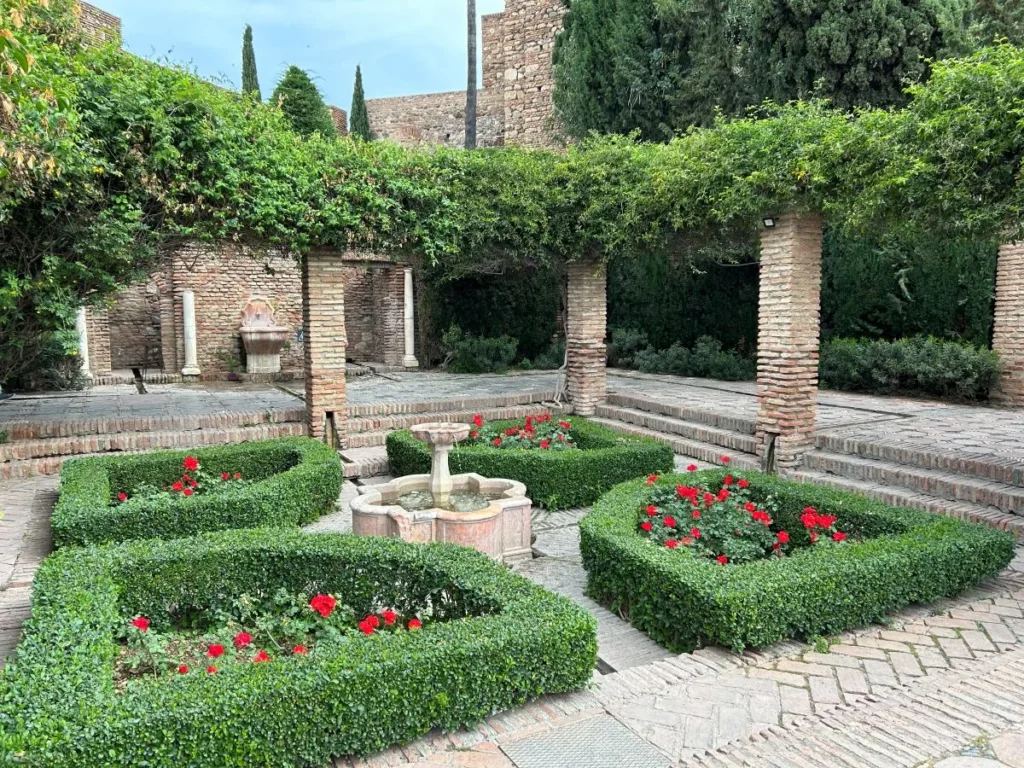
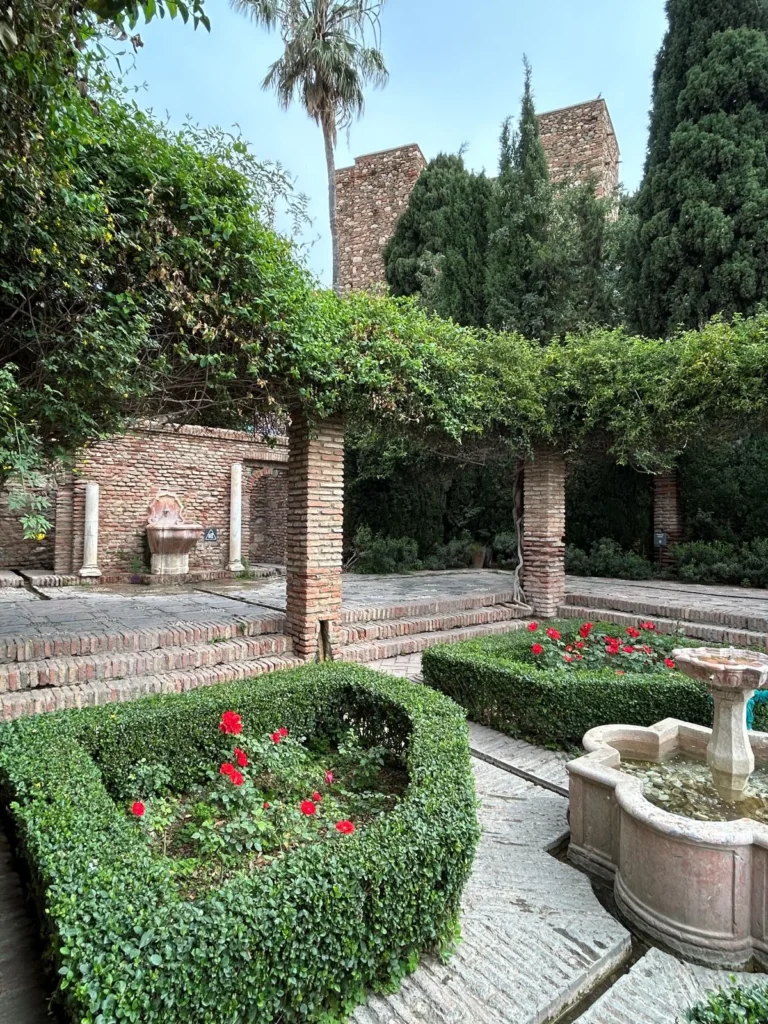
stool: present [142,343,166,381] -> none [32,539,60,583]

